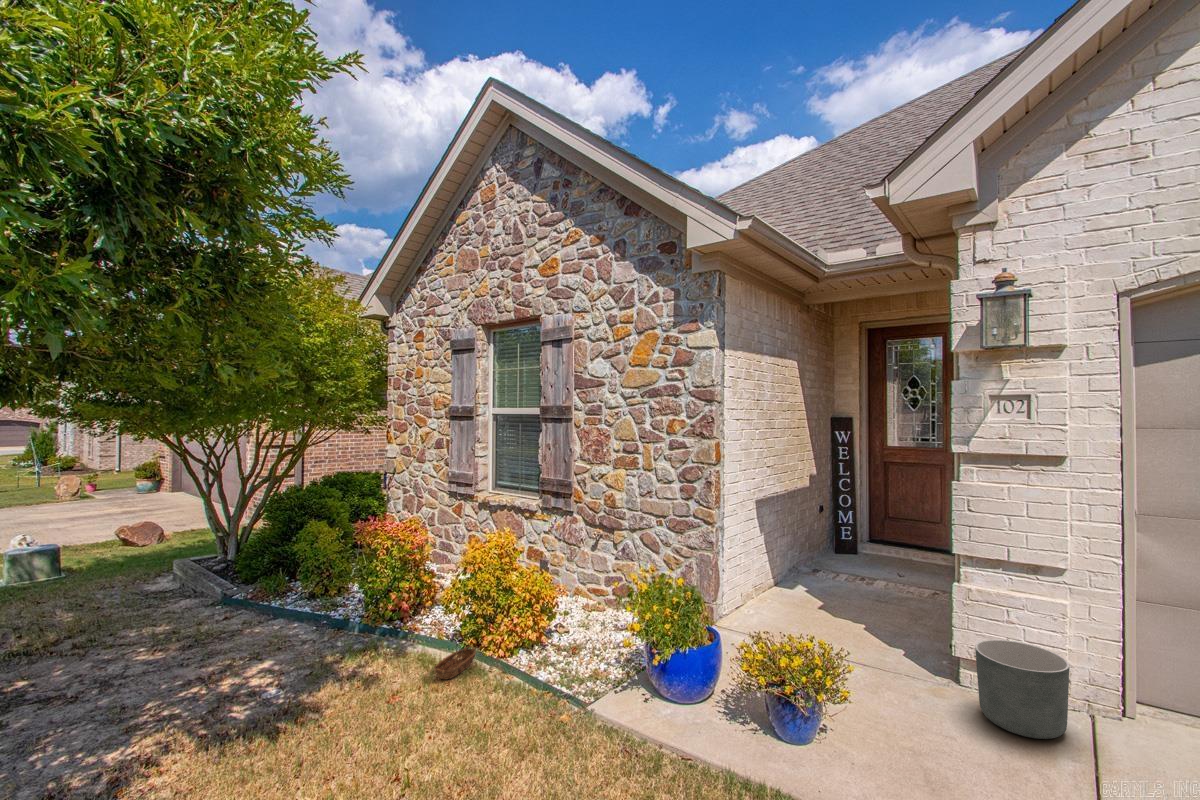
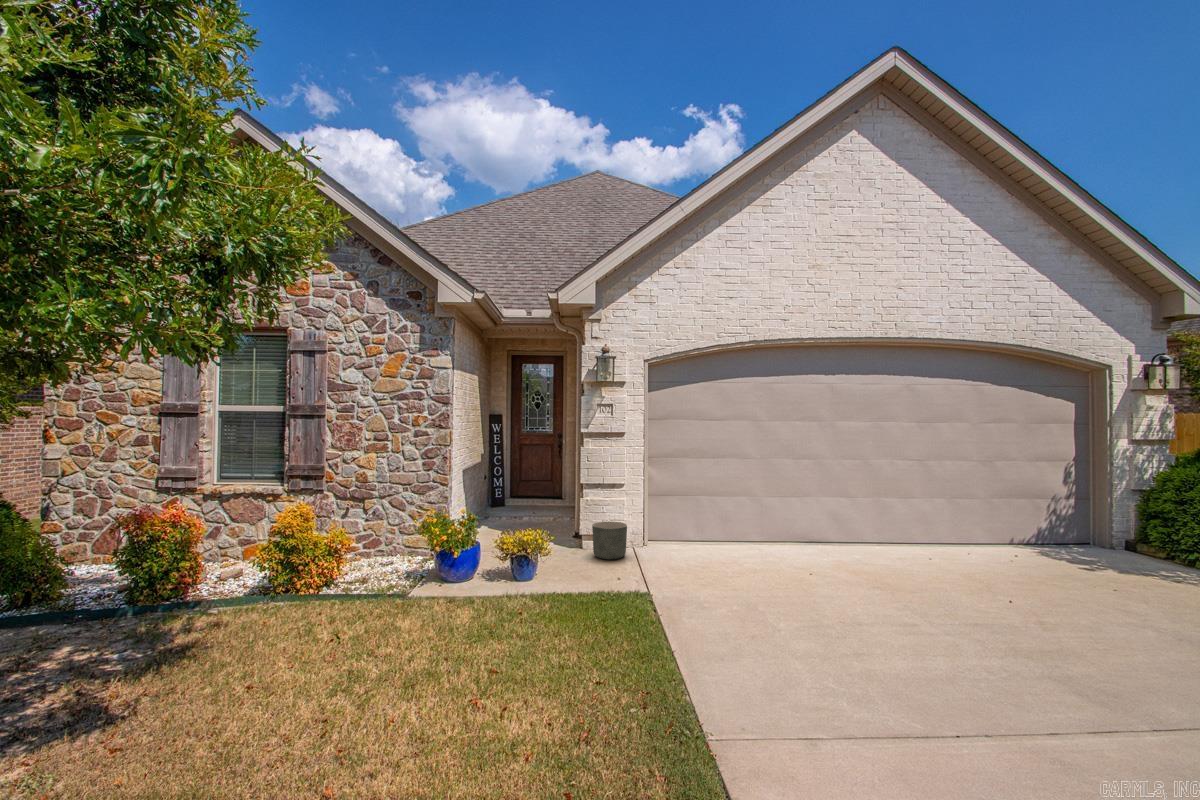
basket: present [433,646,476,679] -> none [262,589,297,614]

